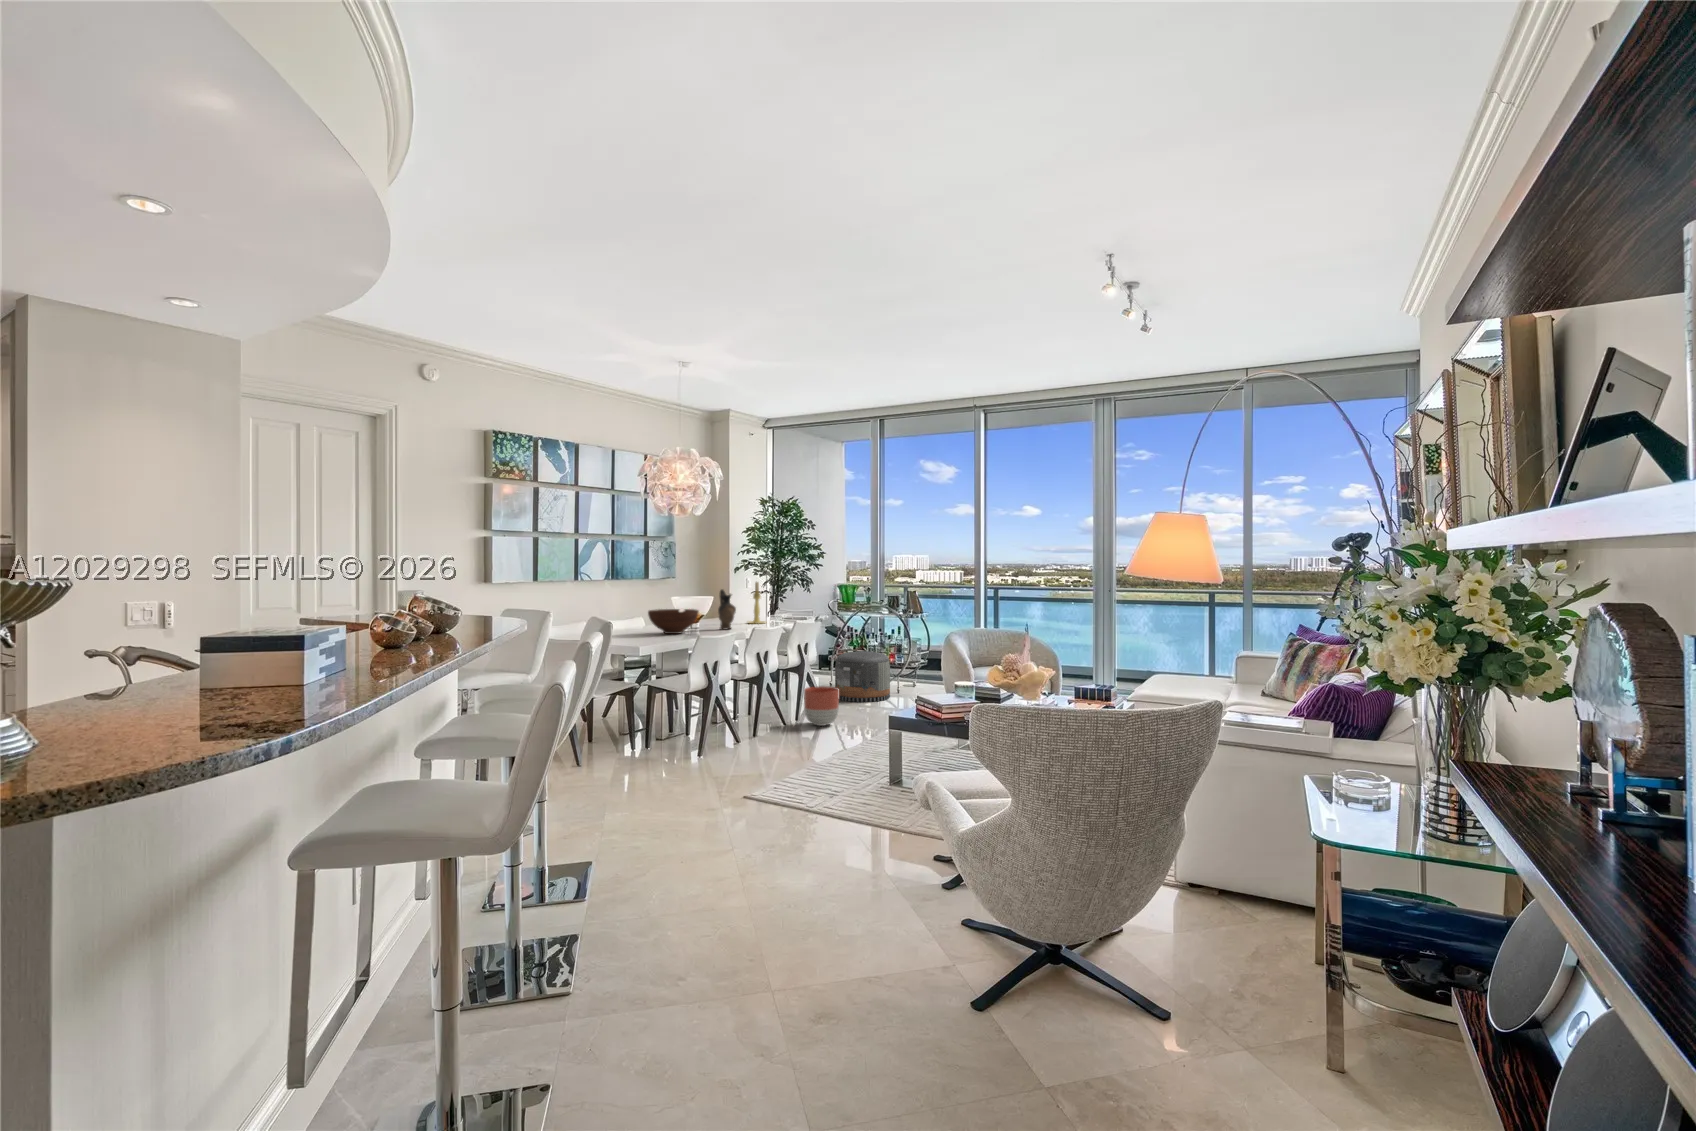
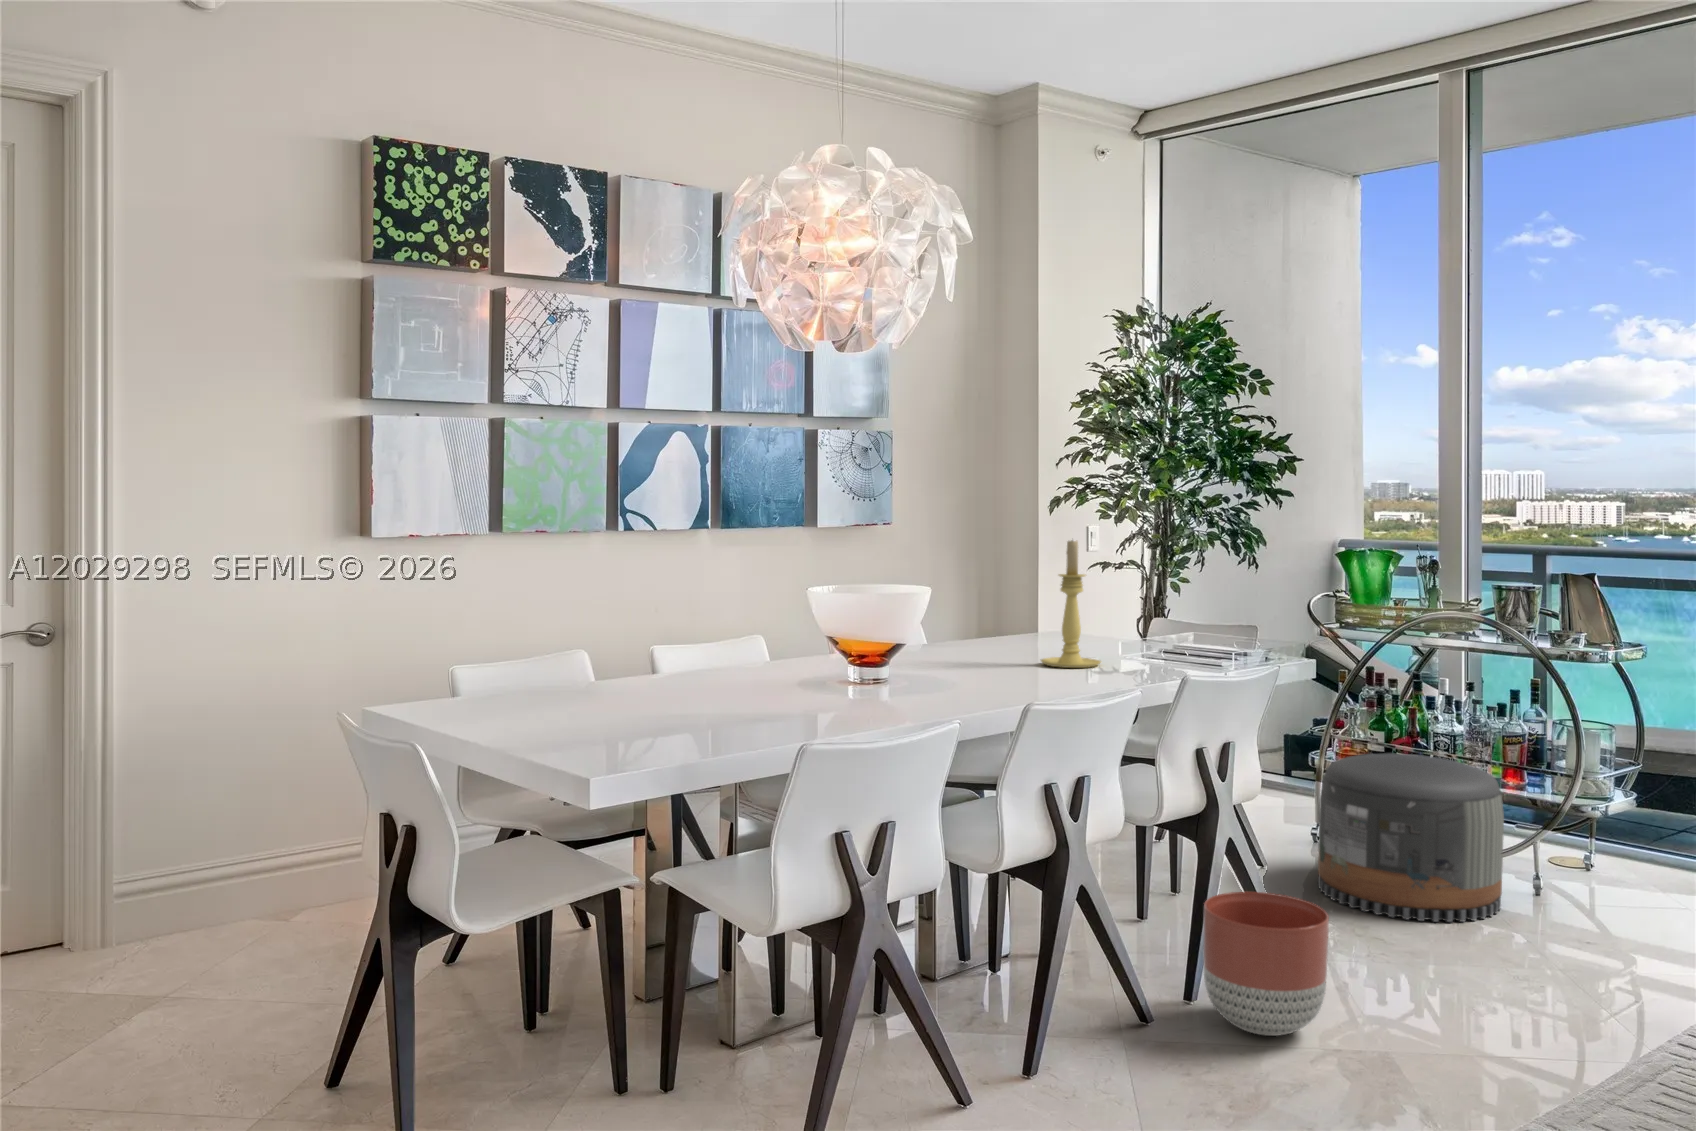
ceramic pitcher: present [718,589,736,630] -> none [930,564,985,693]
fruit bowl: present [648,609,699,634] -> none [698,624,854,707]

